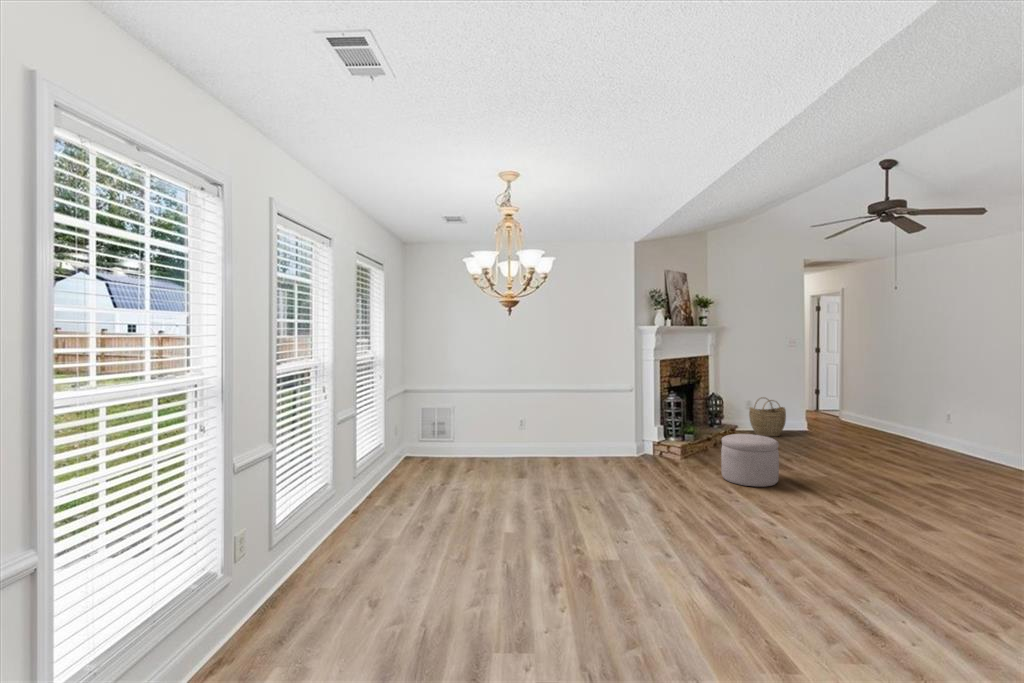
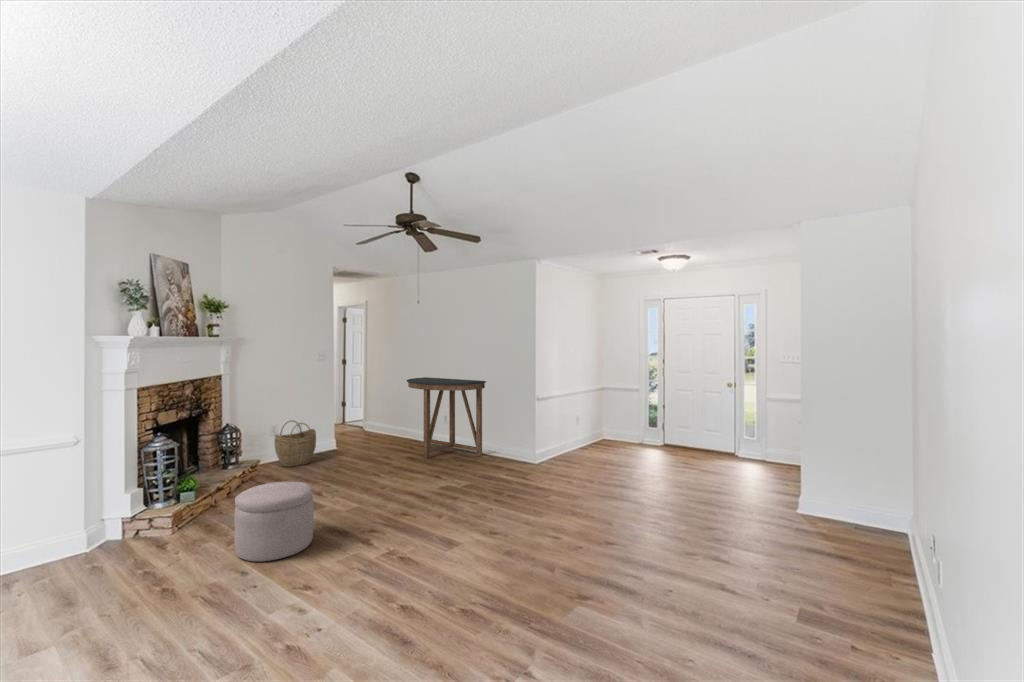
console table: none [885,367,997,461] -> present [407,377,486,458]

